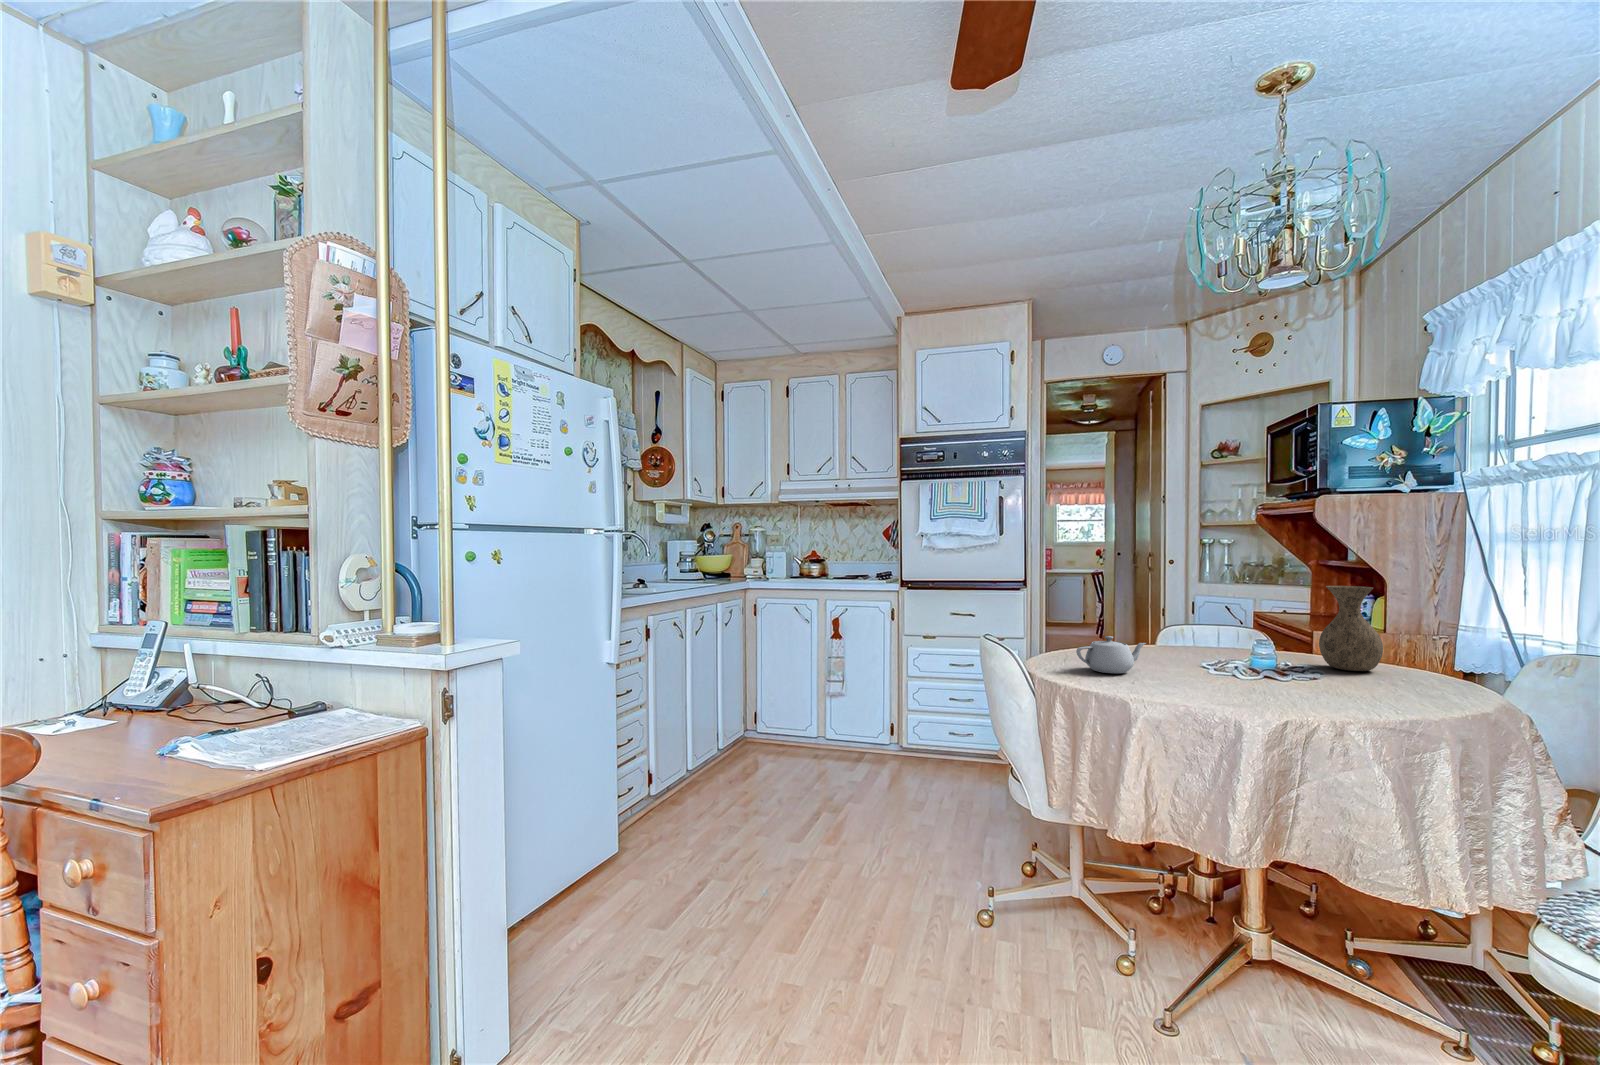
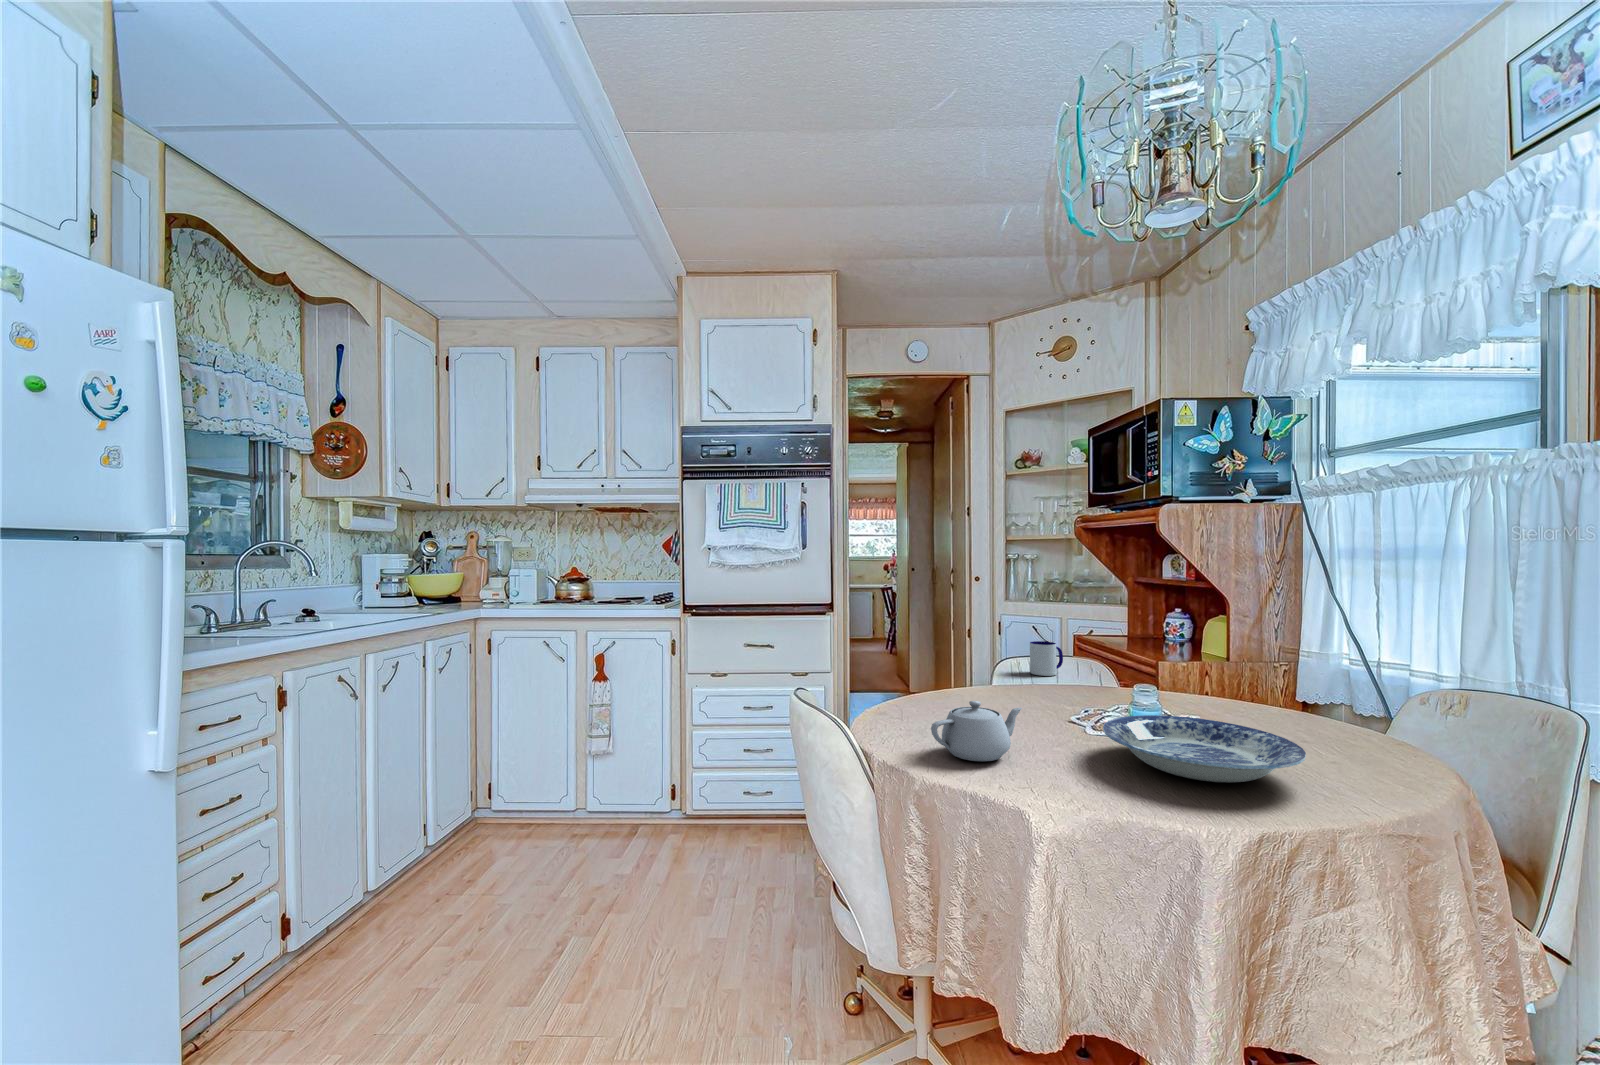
vase: present [1319,586,1383,671] -> none [1211,615,1290,728]
mug: none [1189,611,1220,638] -> present [1030,641,1063,676]
plate: none [1202,653,1344,689] -> present [1103,715,1306,783]

